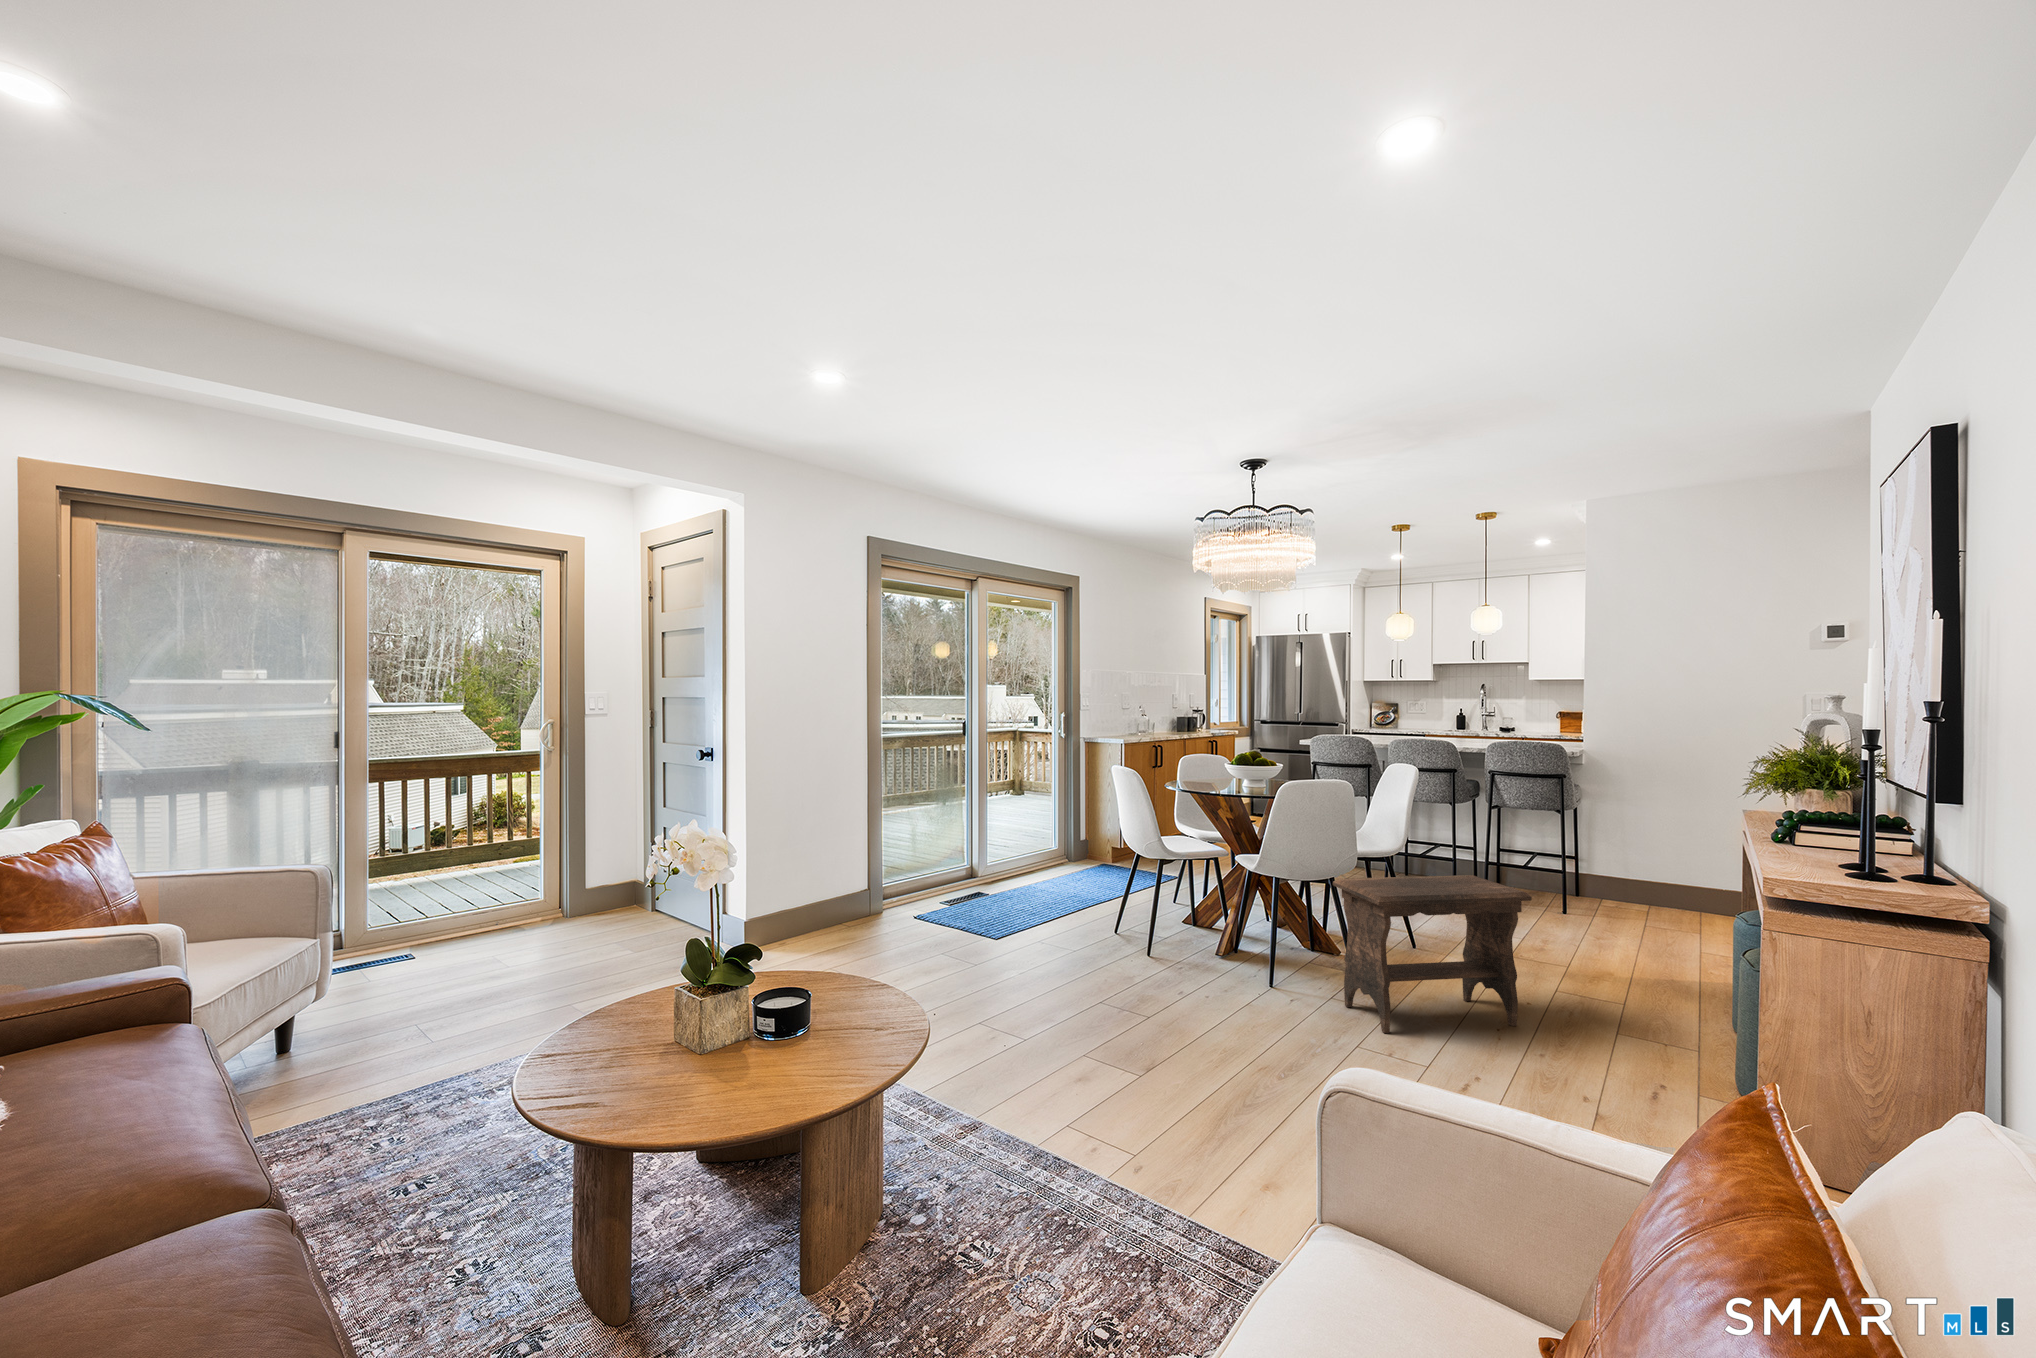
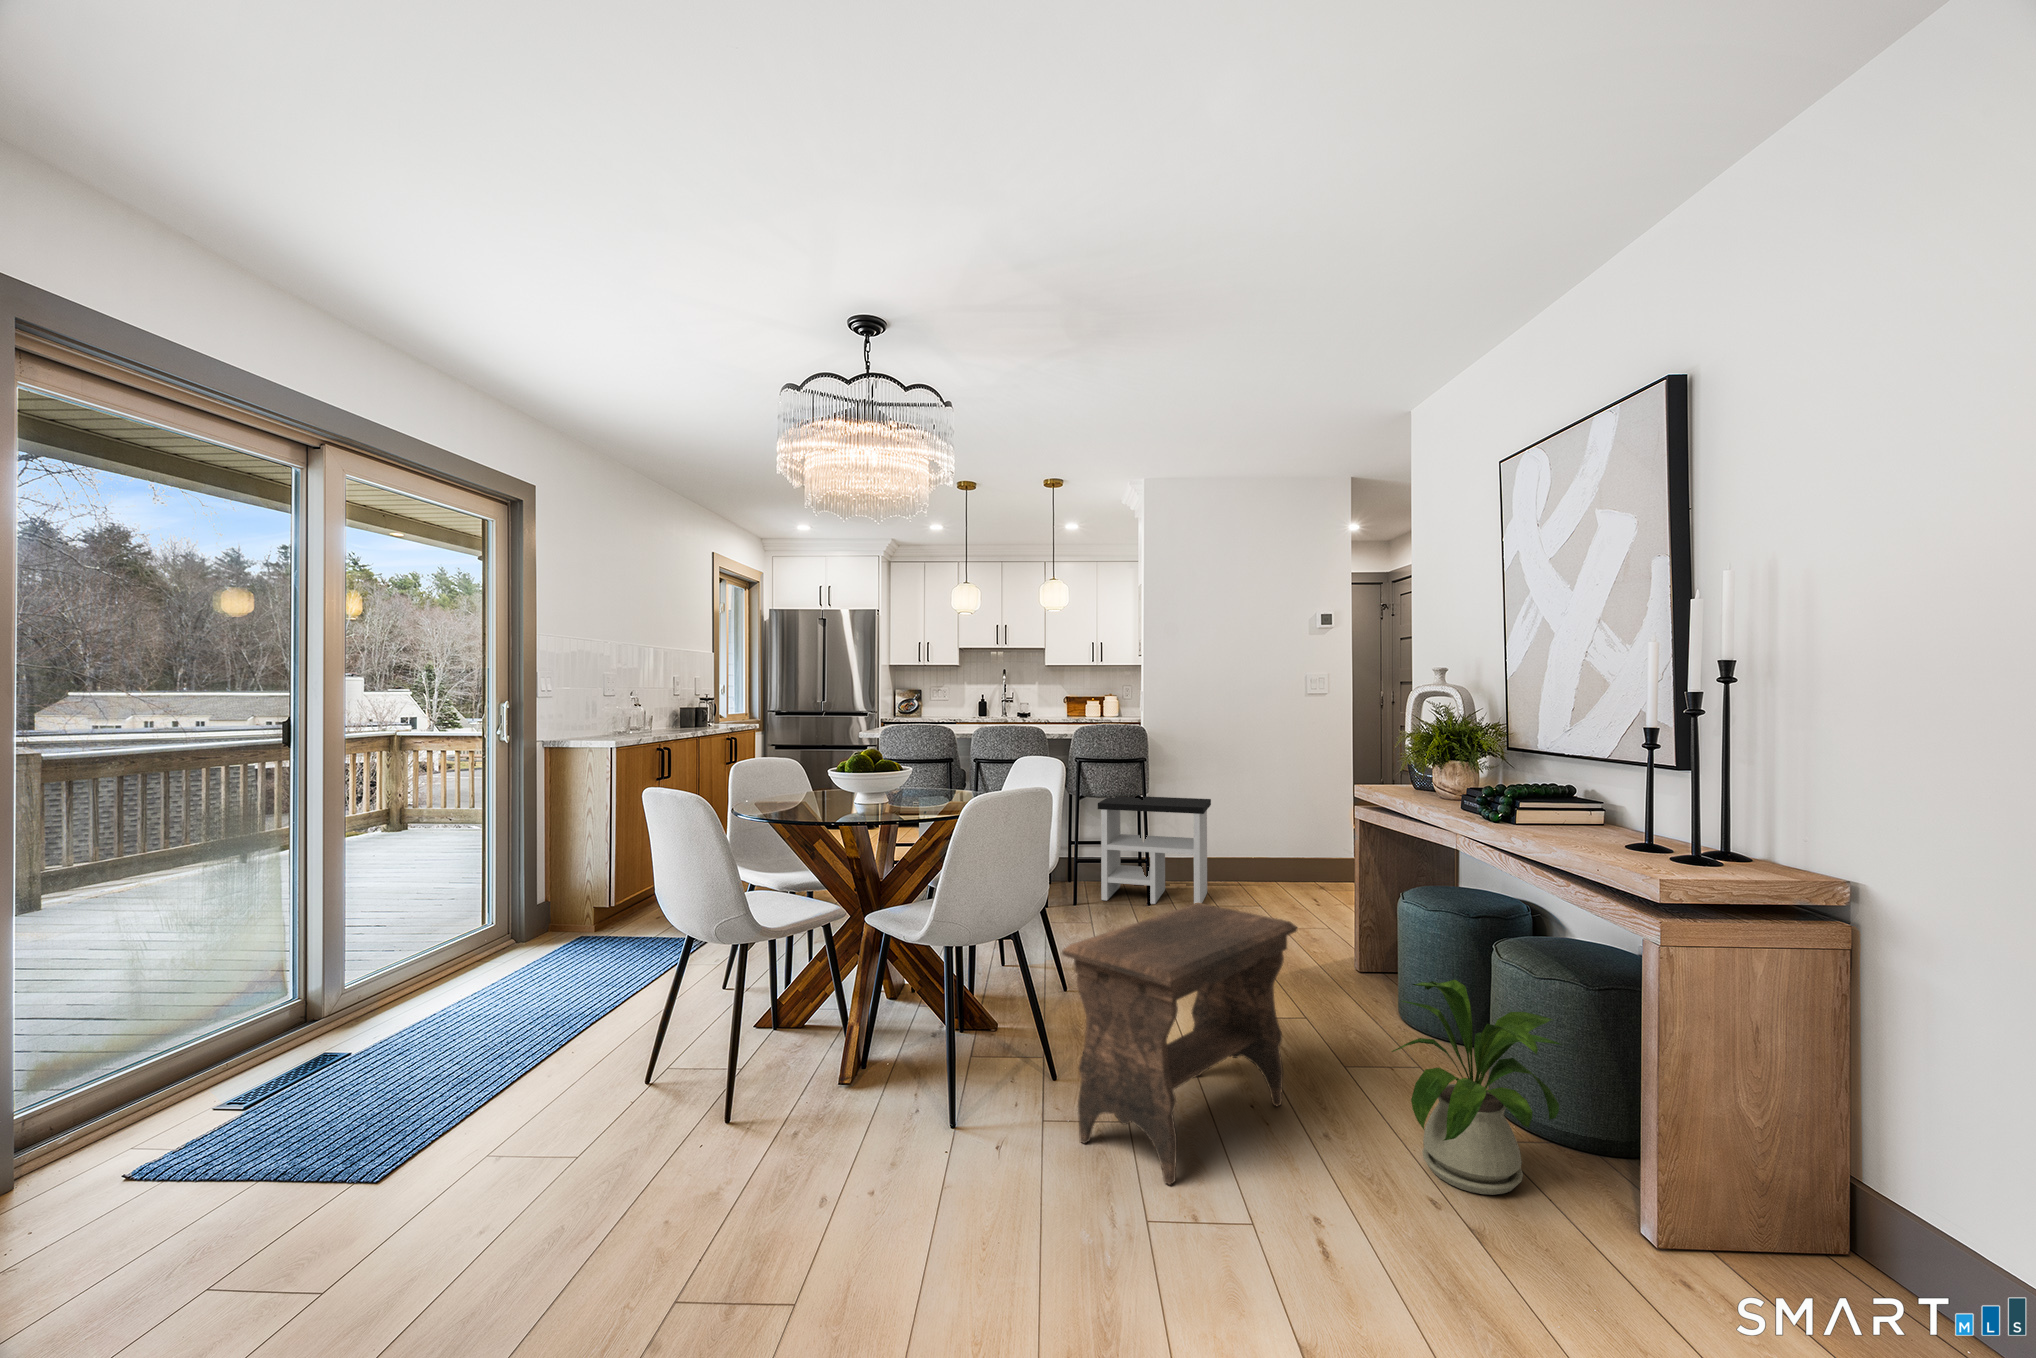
side table: none [1510,808,1644,918] -> present [1098,796,1211,904]
house plant: none [1559,931,1733,1096] -> present [1392,979,1561,1195]

